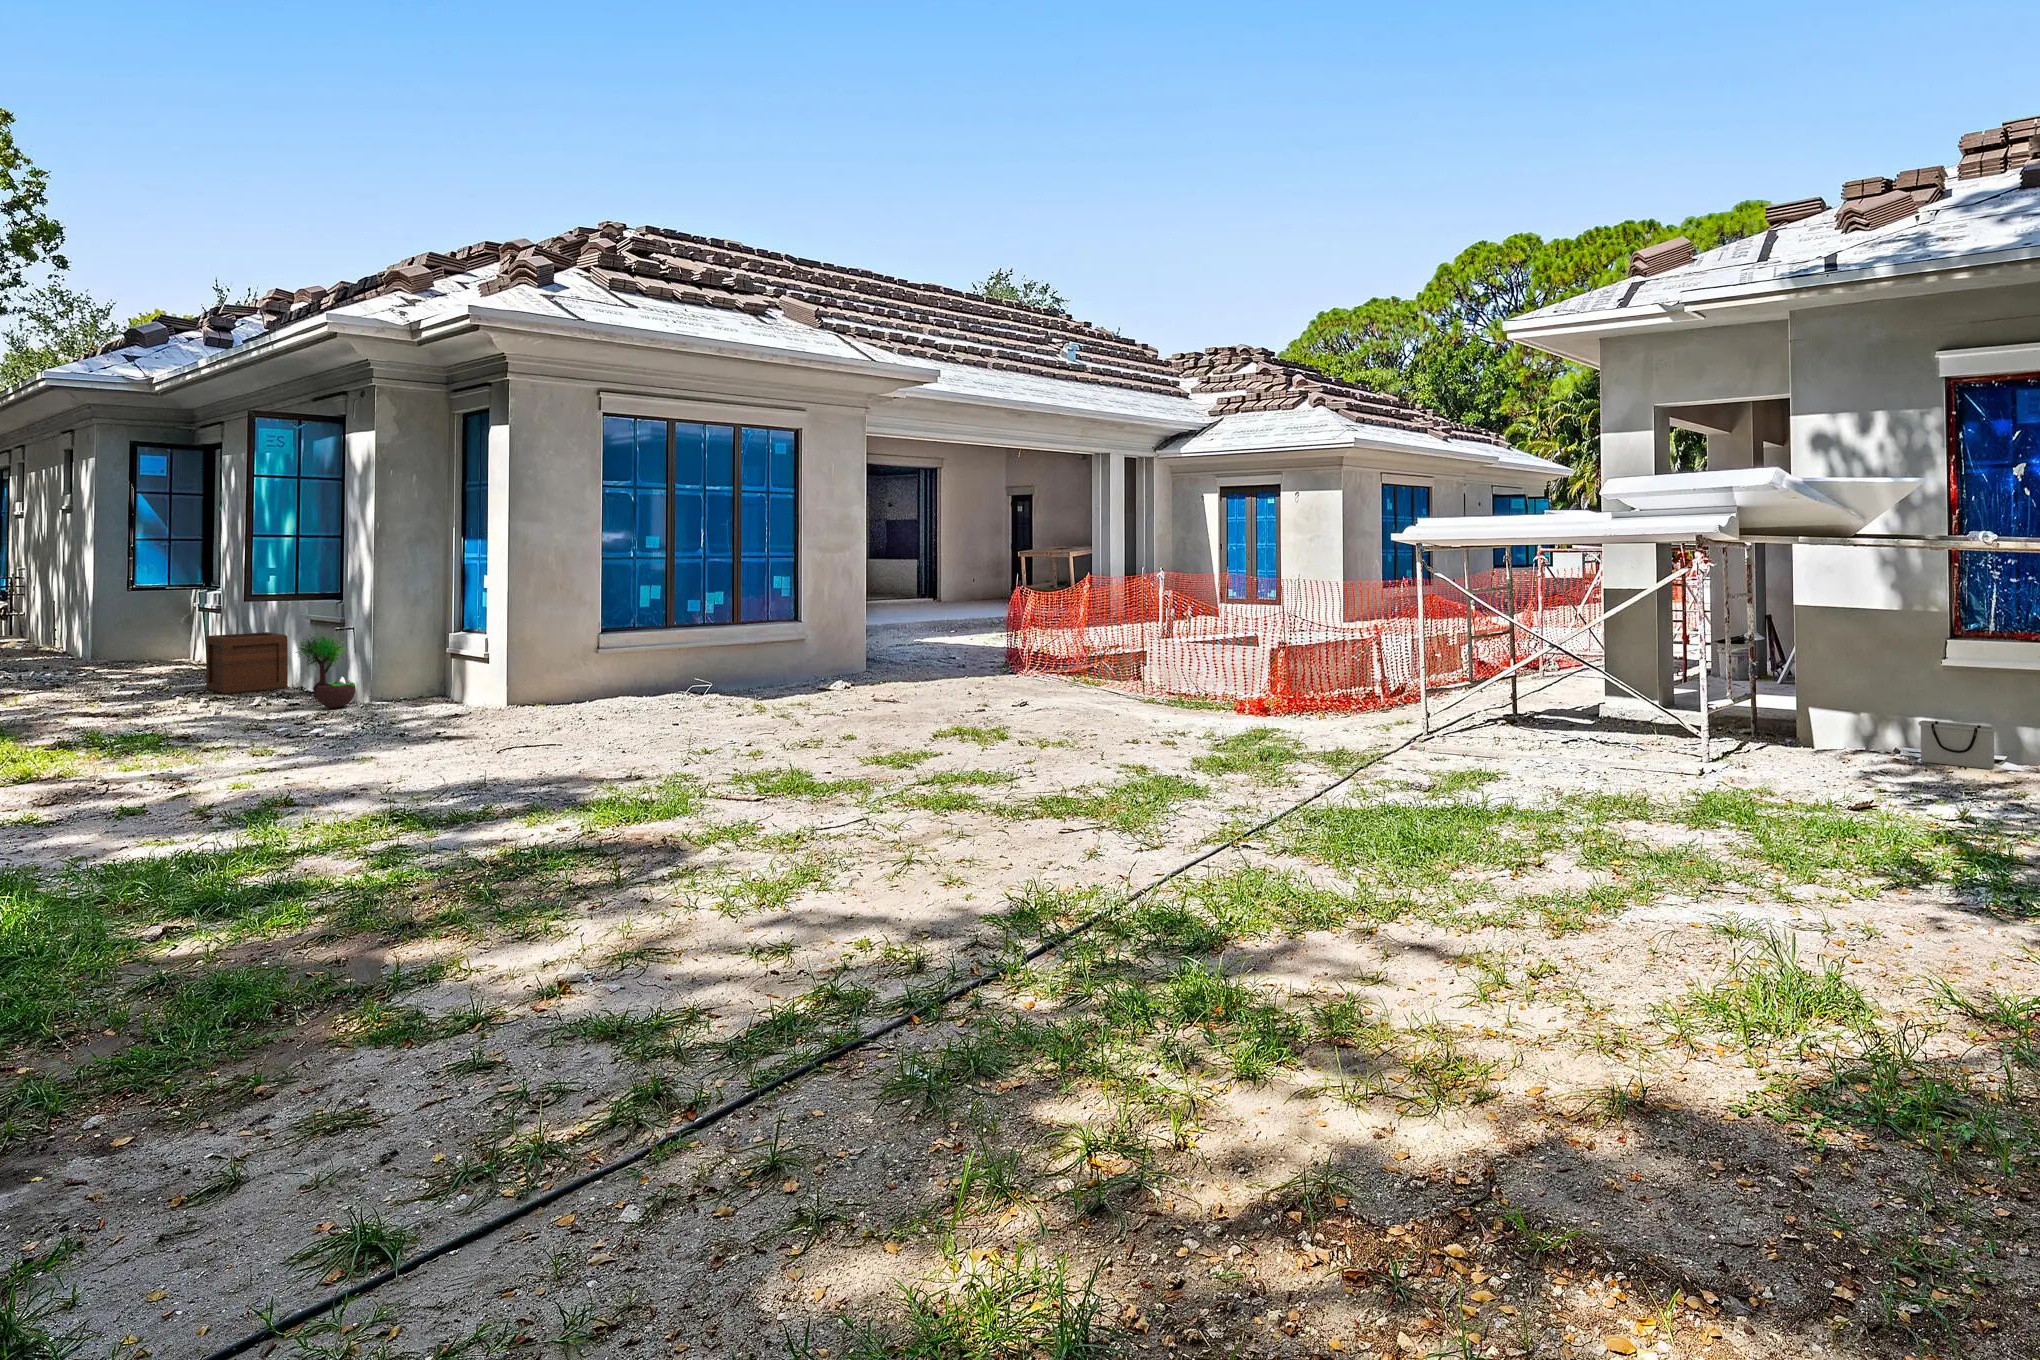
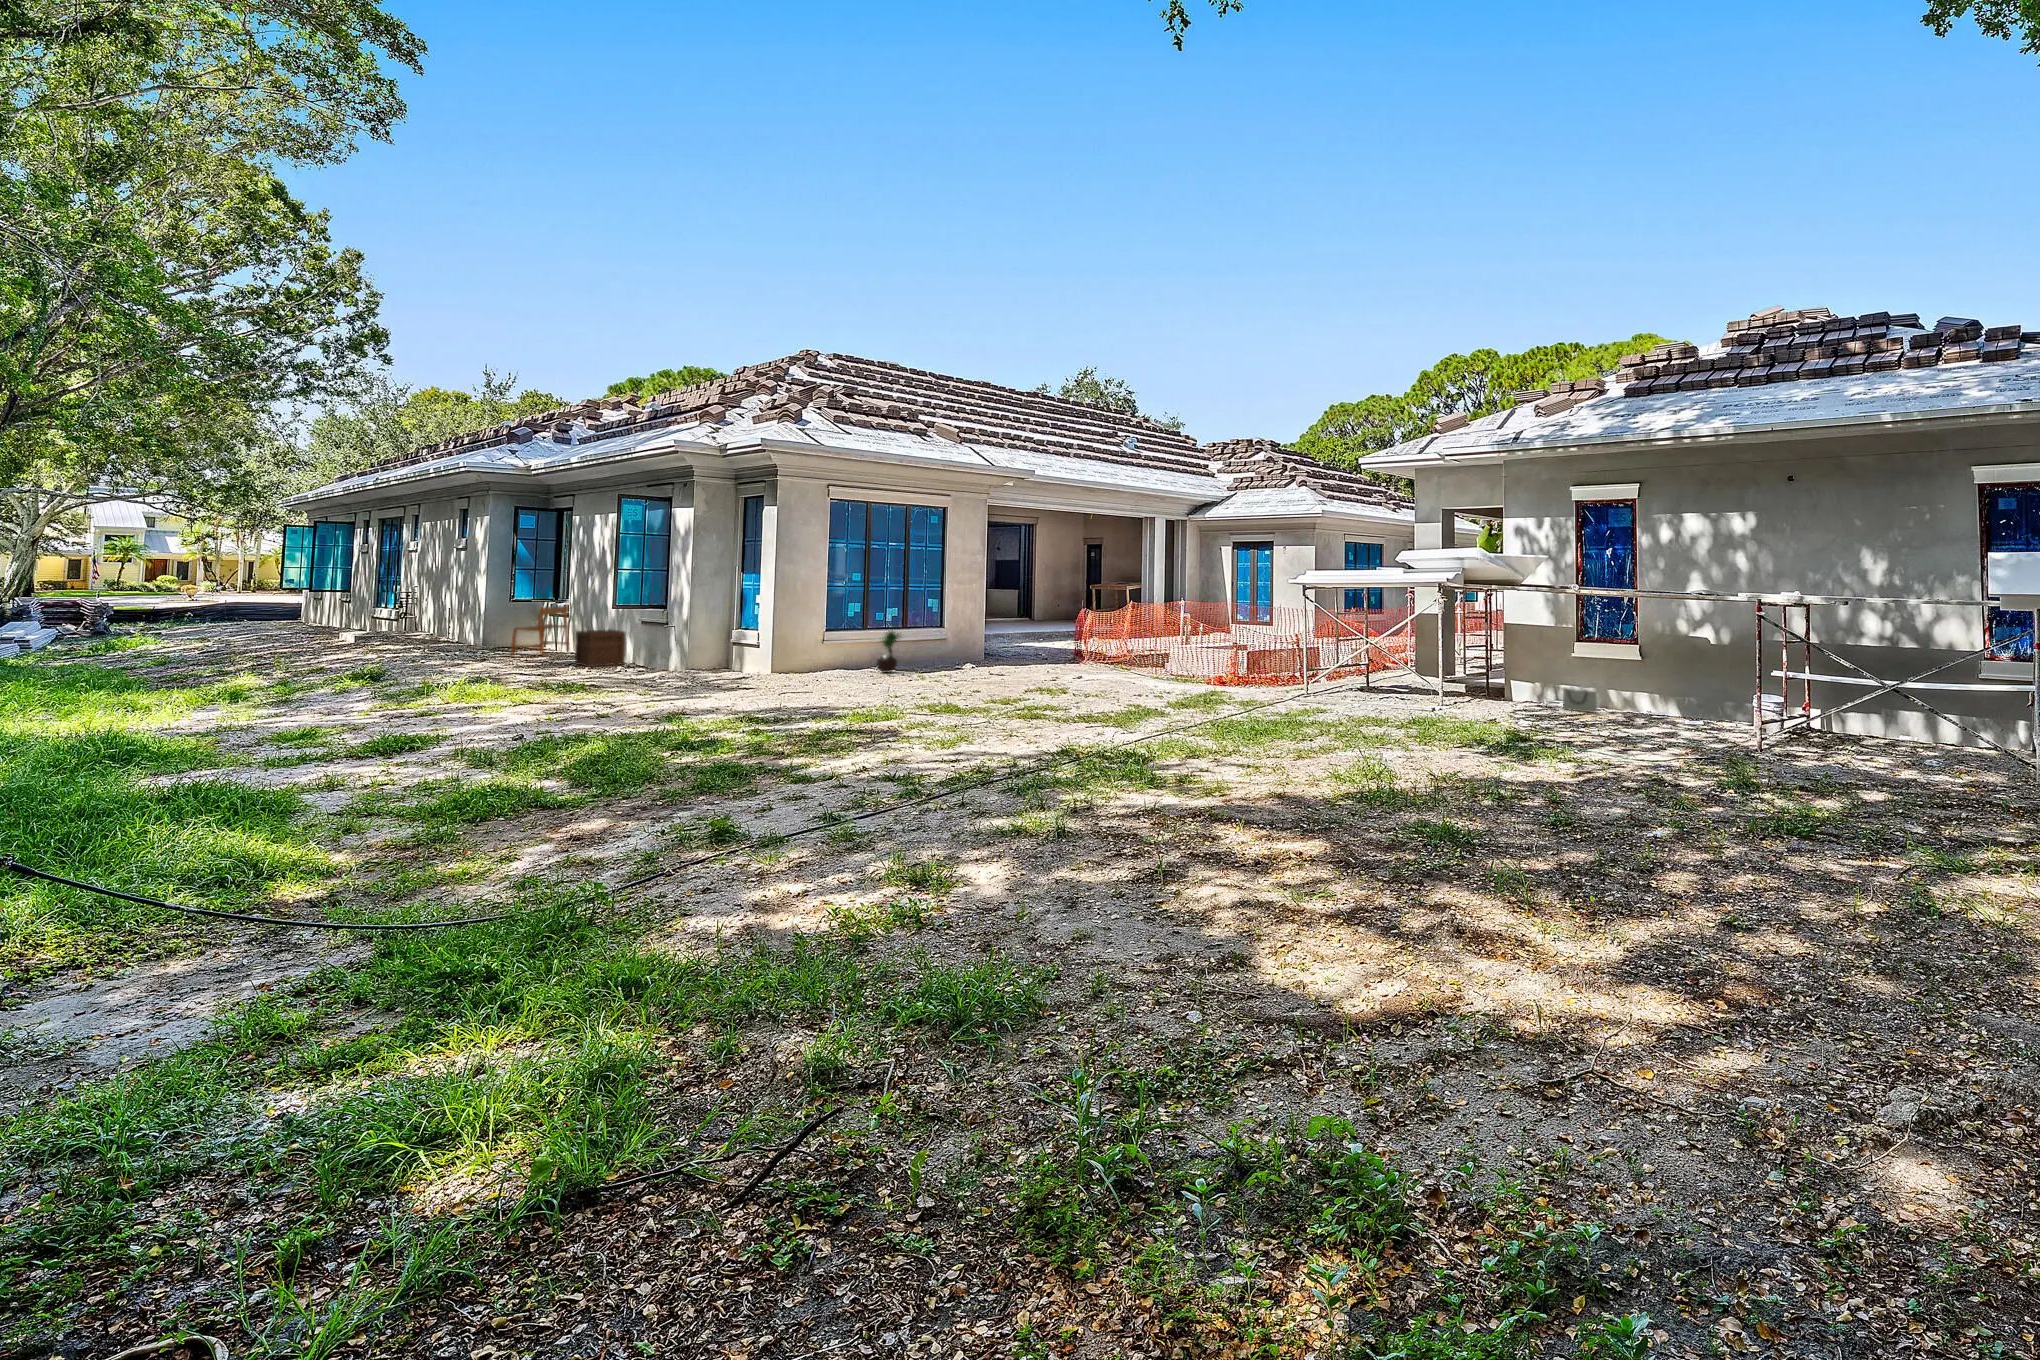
bench: none [123,594,227,674] -> present [510,605,569,655]
potted tree: present [296,634,356,708] -> present [877,631,901,673]

